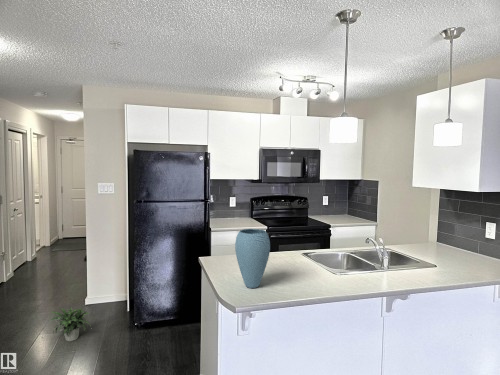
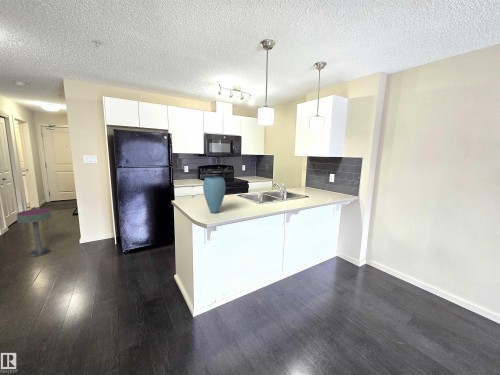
bar stool: none [17,254,54,318] -> present [17,209,51,257]
potted plant: present [51,308,91,341] -> none [47,244,89,268]

